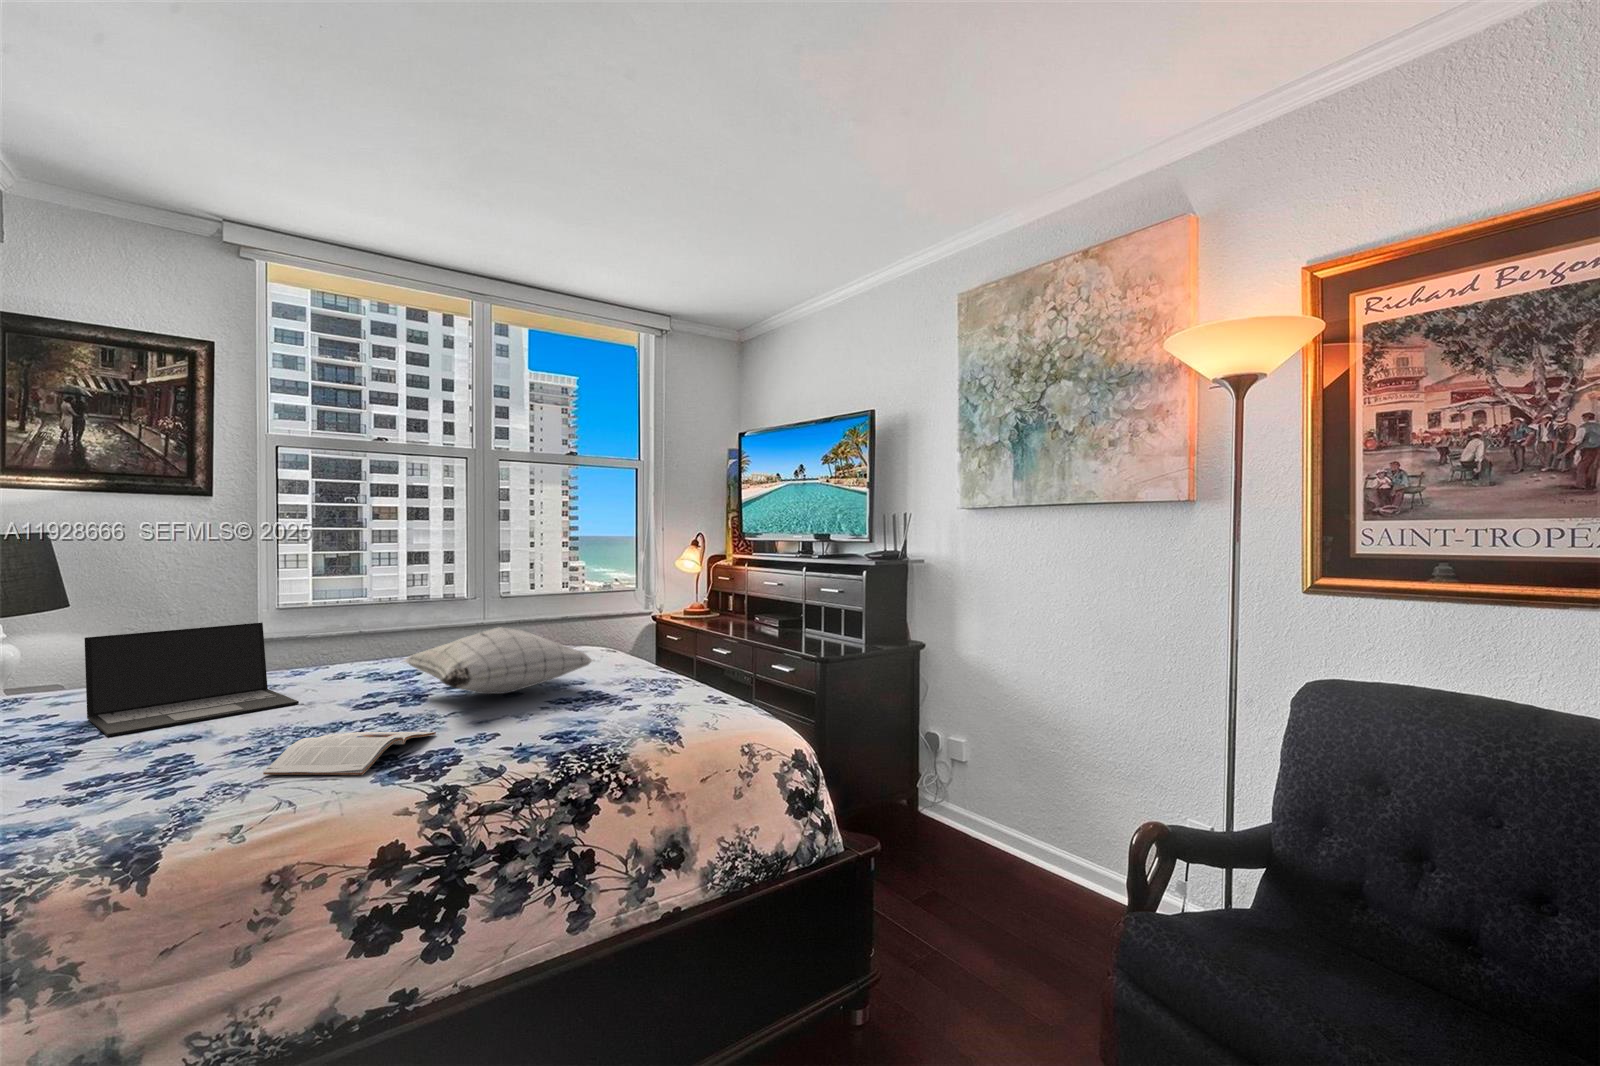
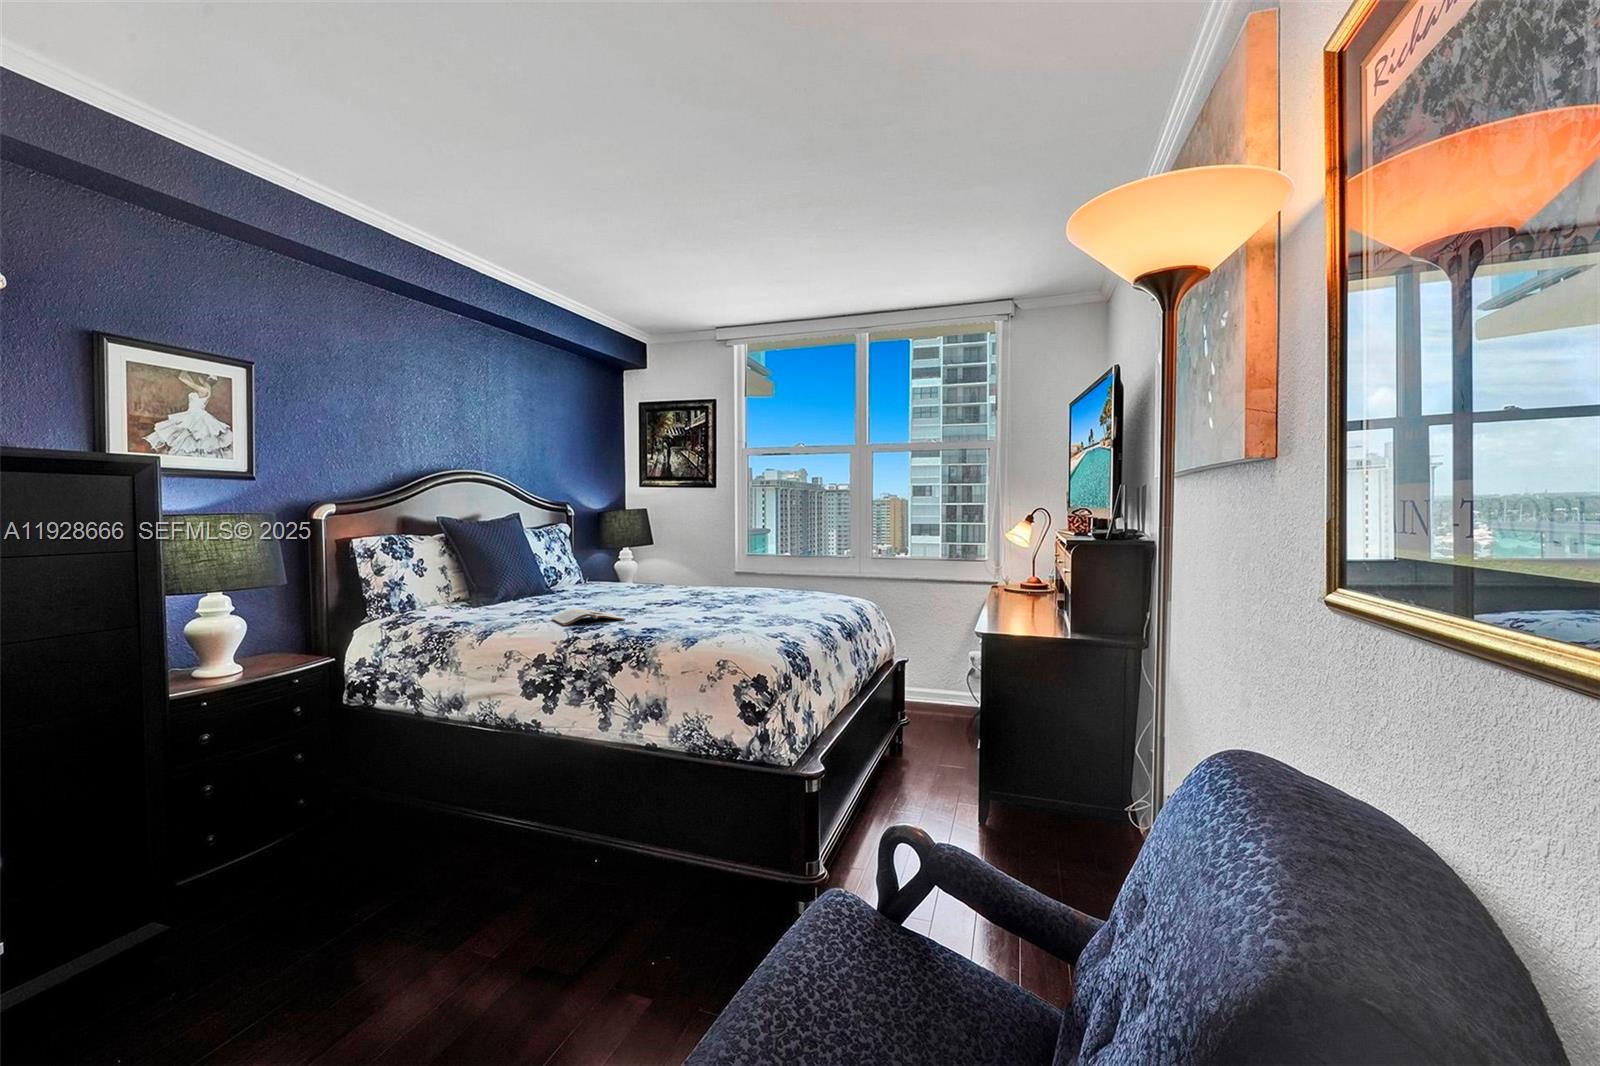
laptop: present [84,623,299,737] -> none [572,558,654,601]
pillow: present [404,627,592,694] -> none [644,570,752,611]

